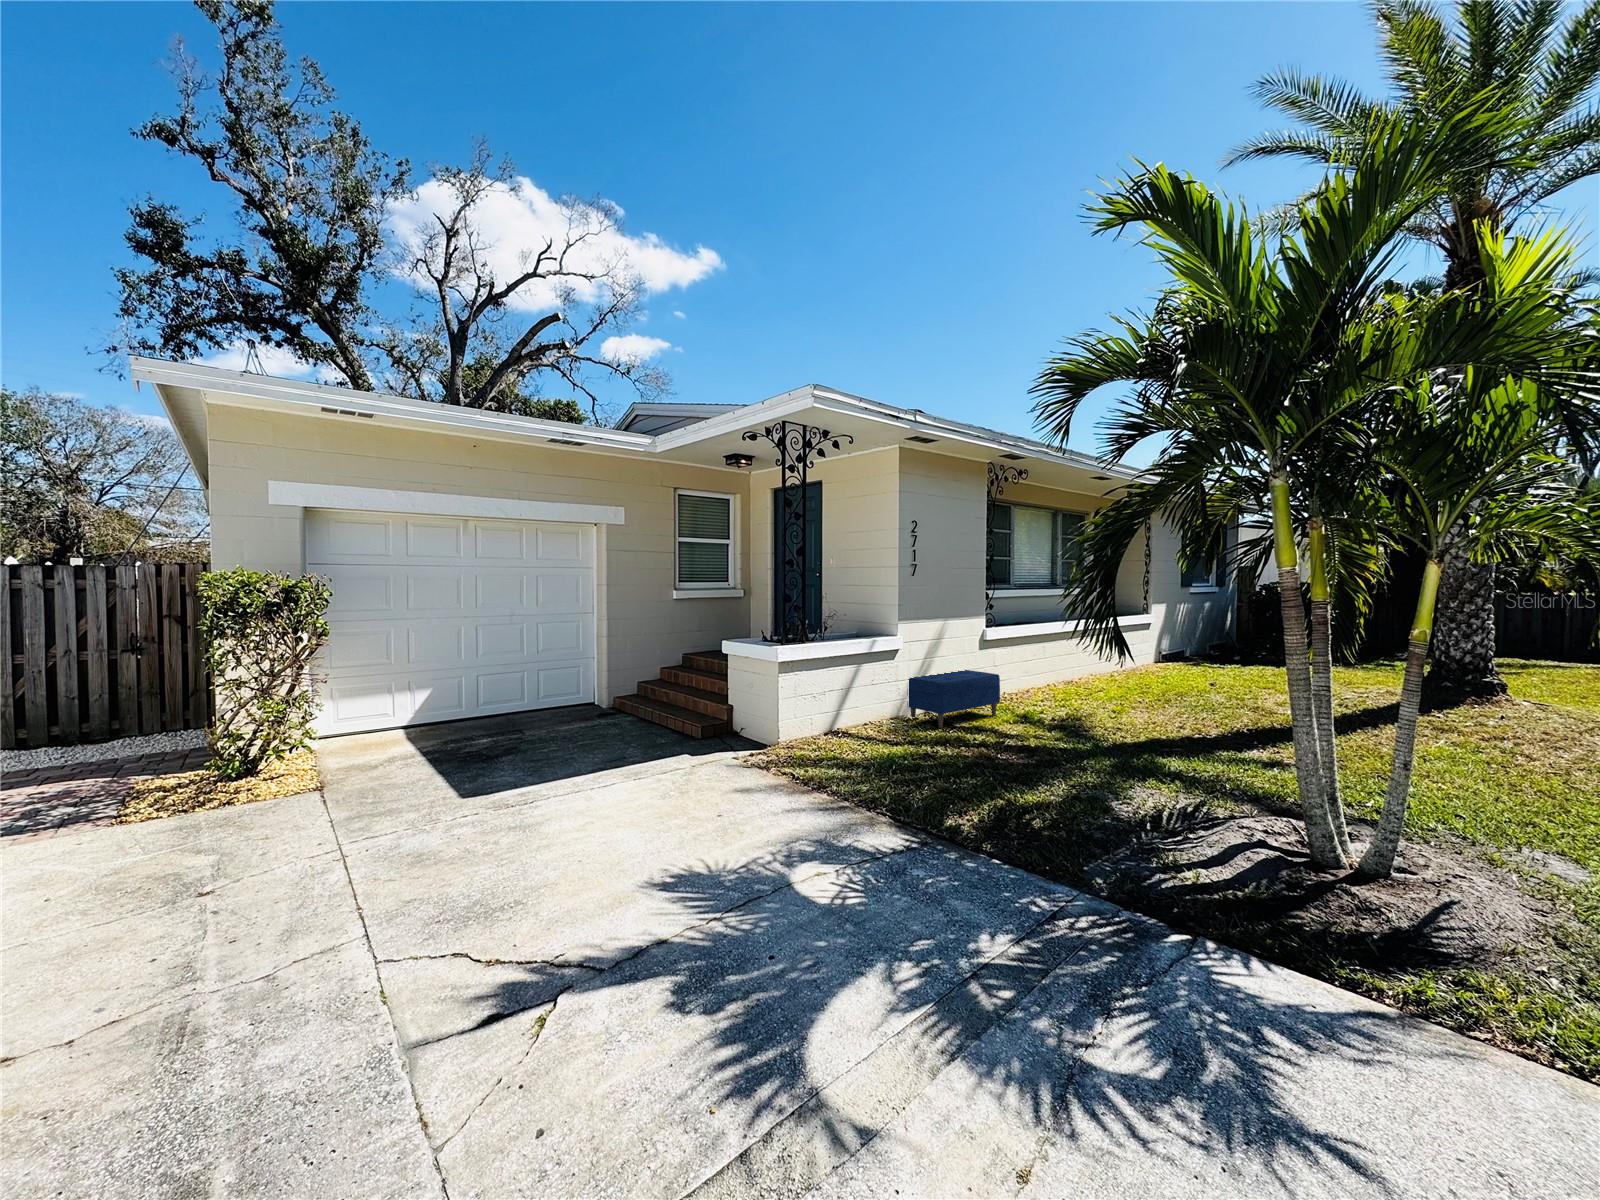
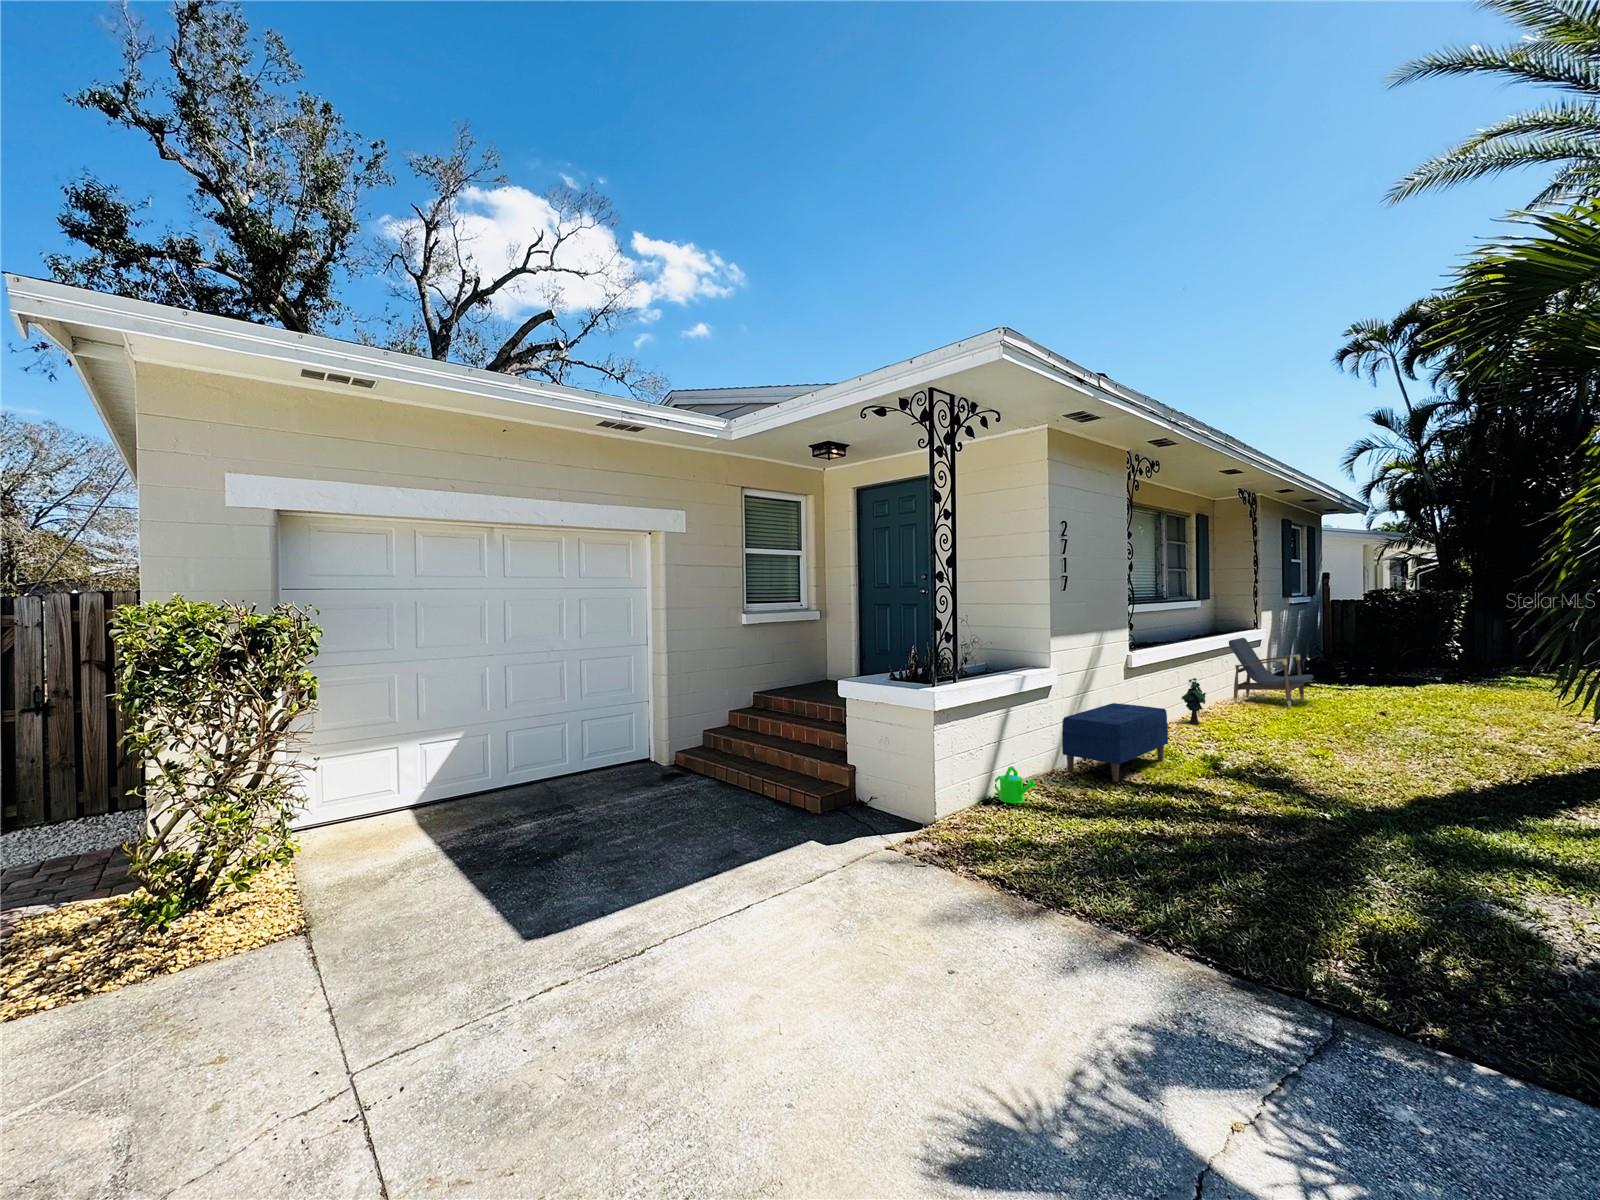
lounge chair: none [1109,622,1179,683] -> present [1229,638,1314,709]
decorative plant: none [1046,654,1067,692] -> present [1182,678,1206,724]
watering can: none [838,711,864,738] -> present [995,766,1036,803]

